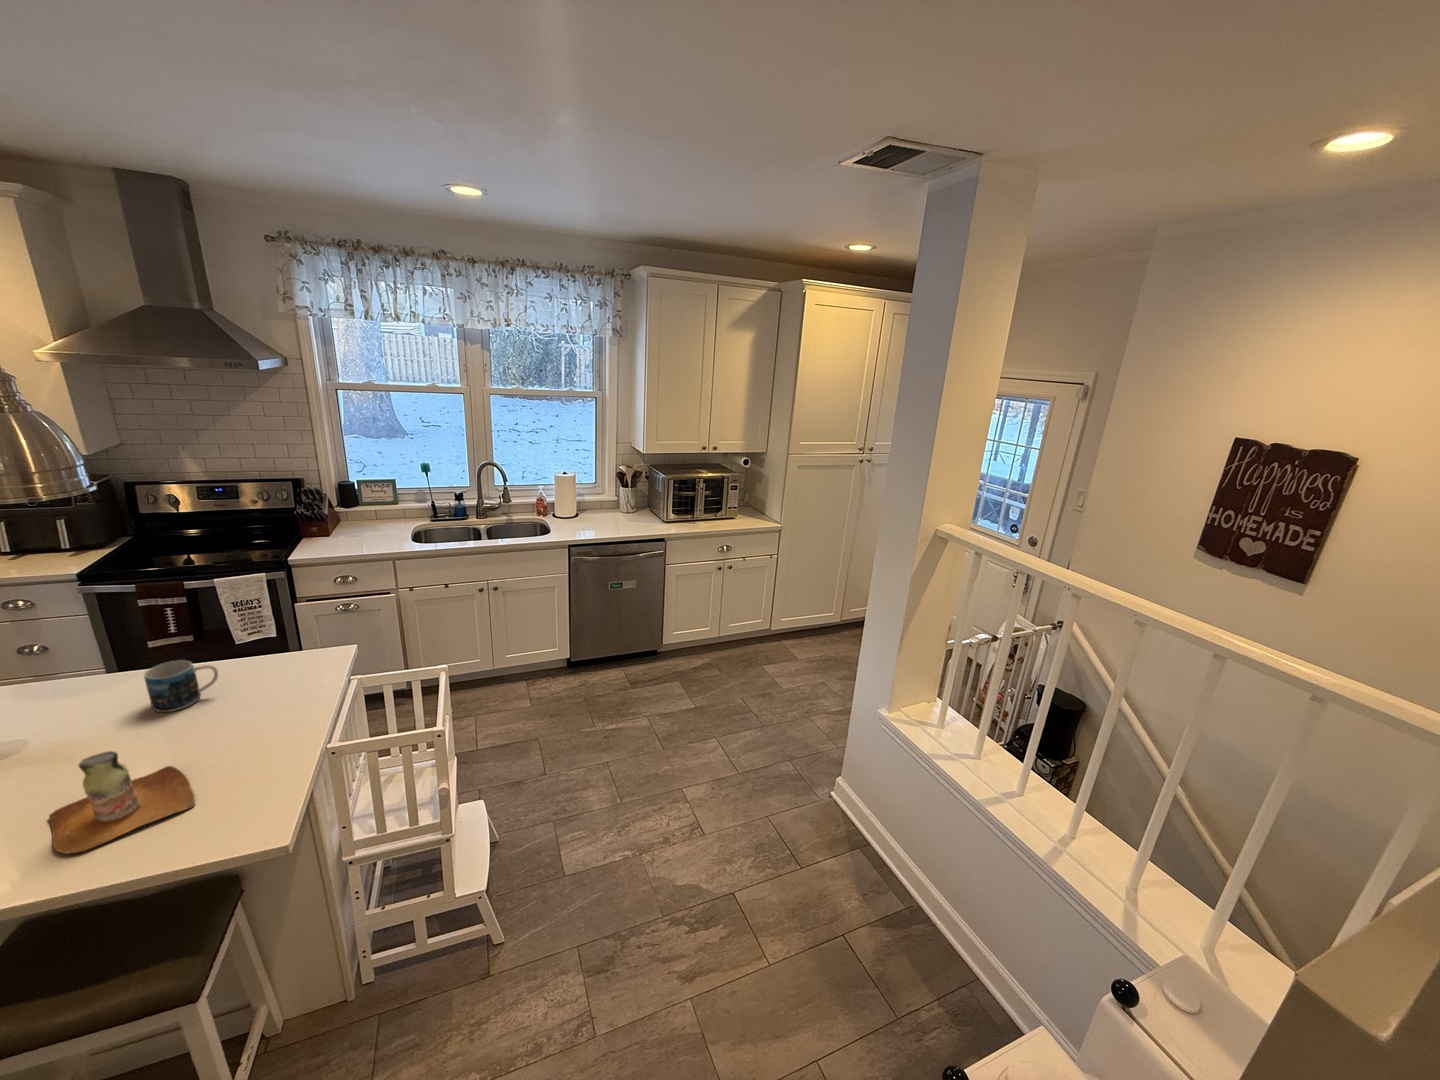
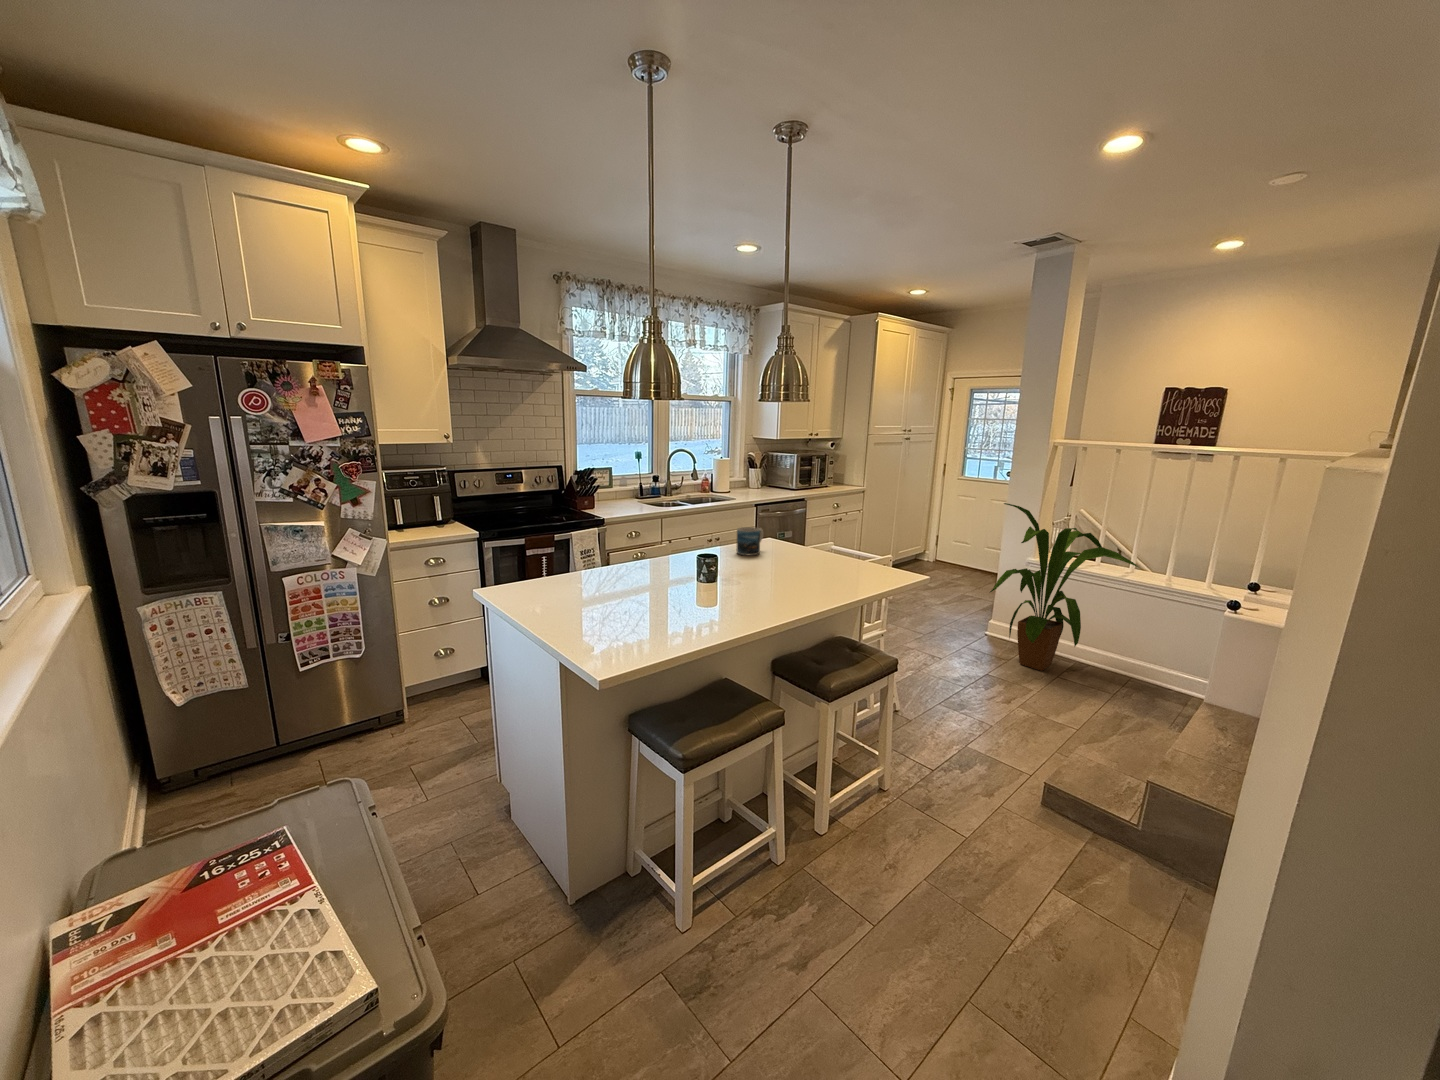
house plant: none [725,635,951,923] -> present [990,503,1138,671]
bottle: present [49,751,195,854] -> none [811,532,868,579]

